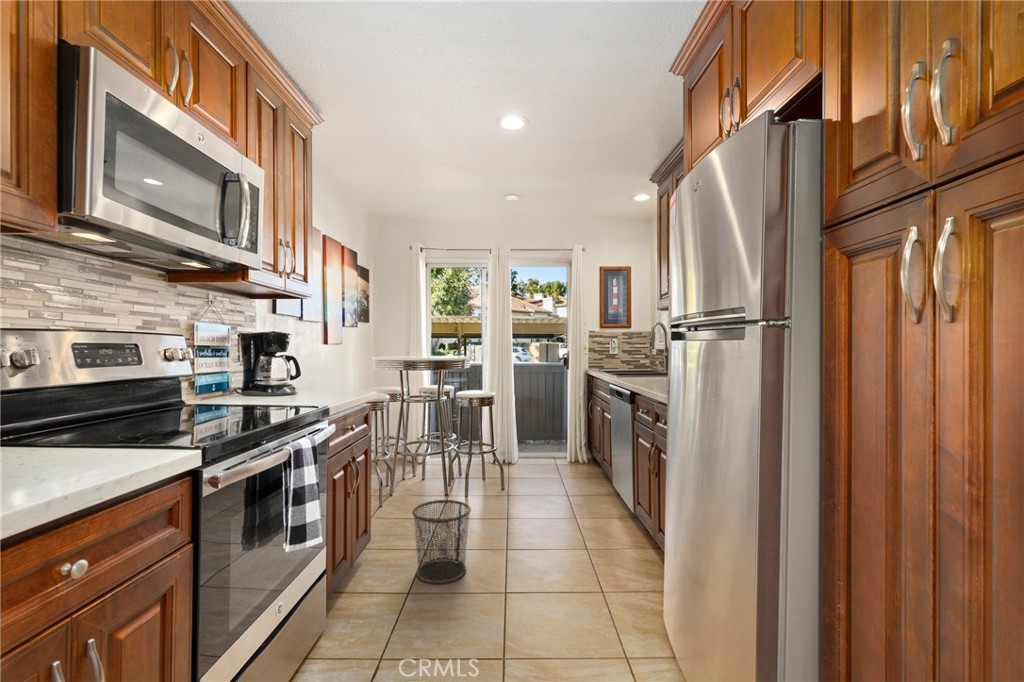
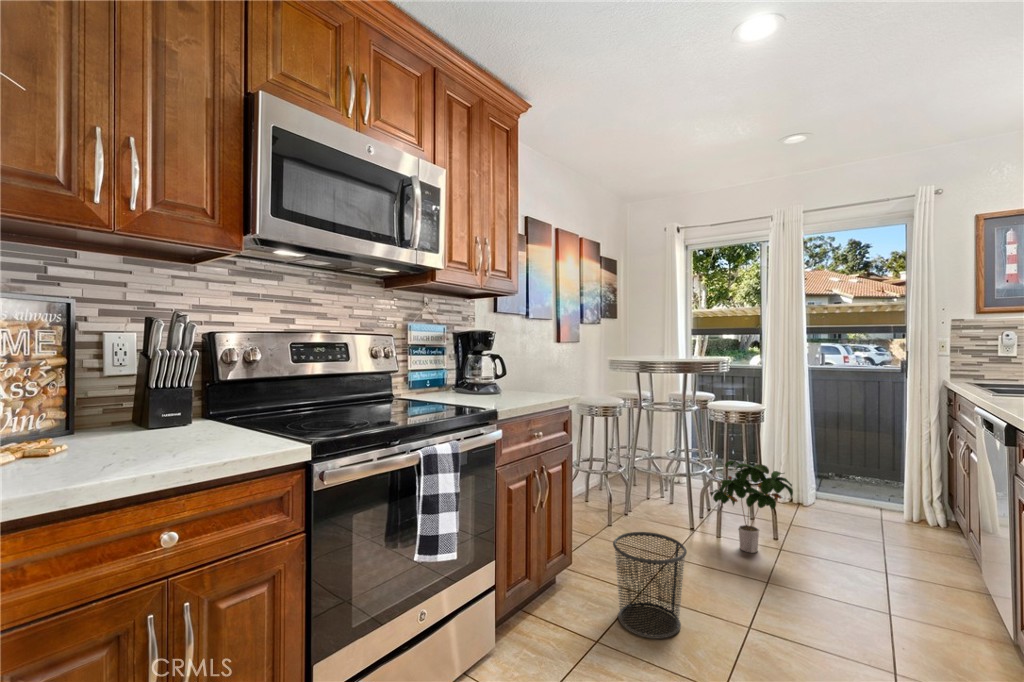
potted plant: none [462,436,522,506] -> present [711,461,793,553]

